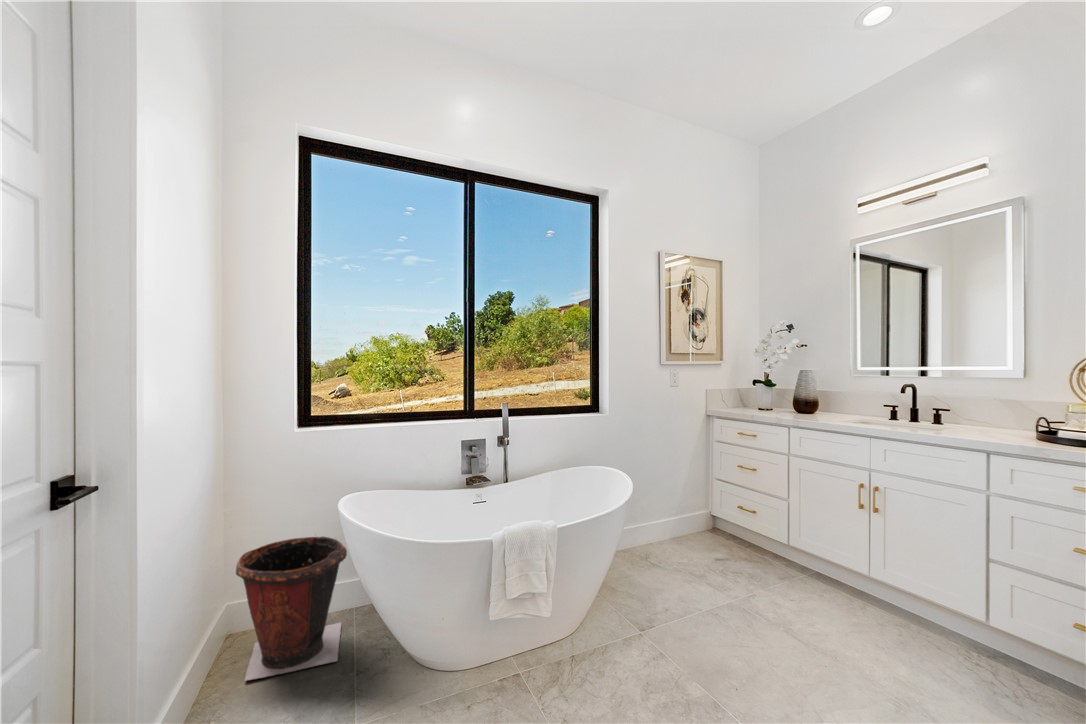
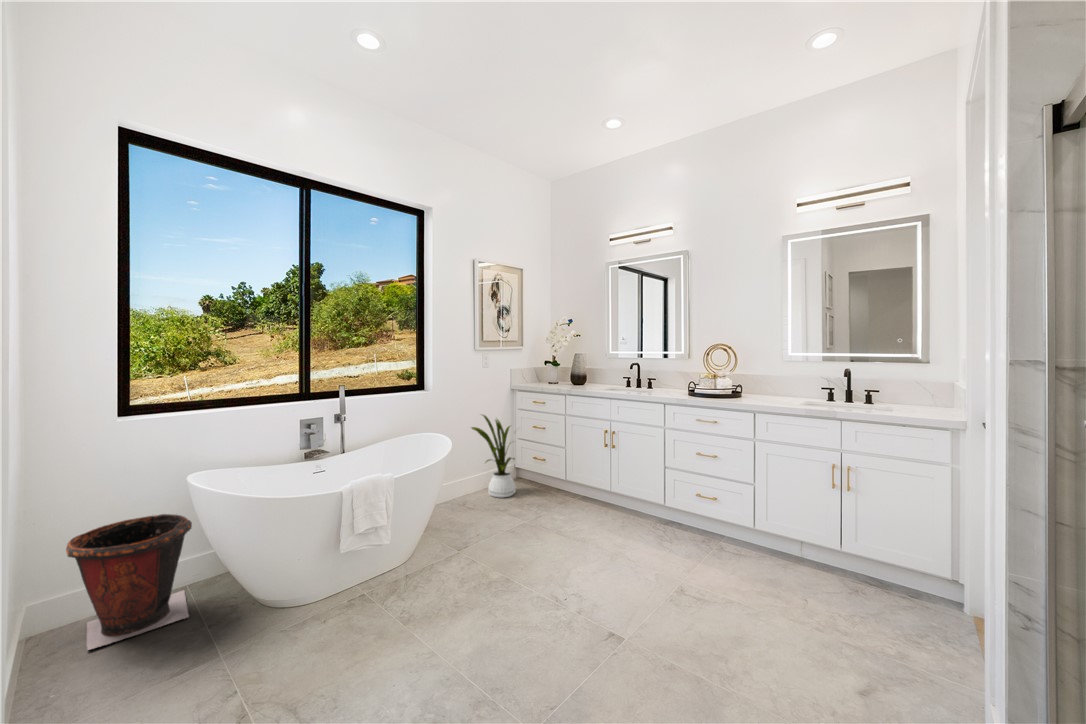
house plant: none [654,446,723,559] -> present [472,415,515,498]

